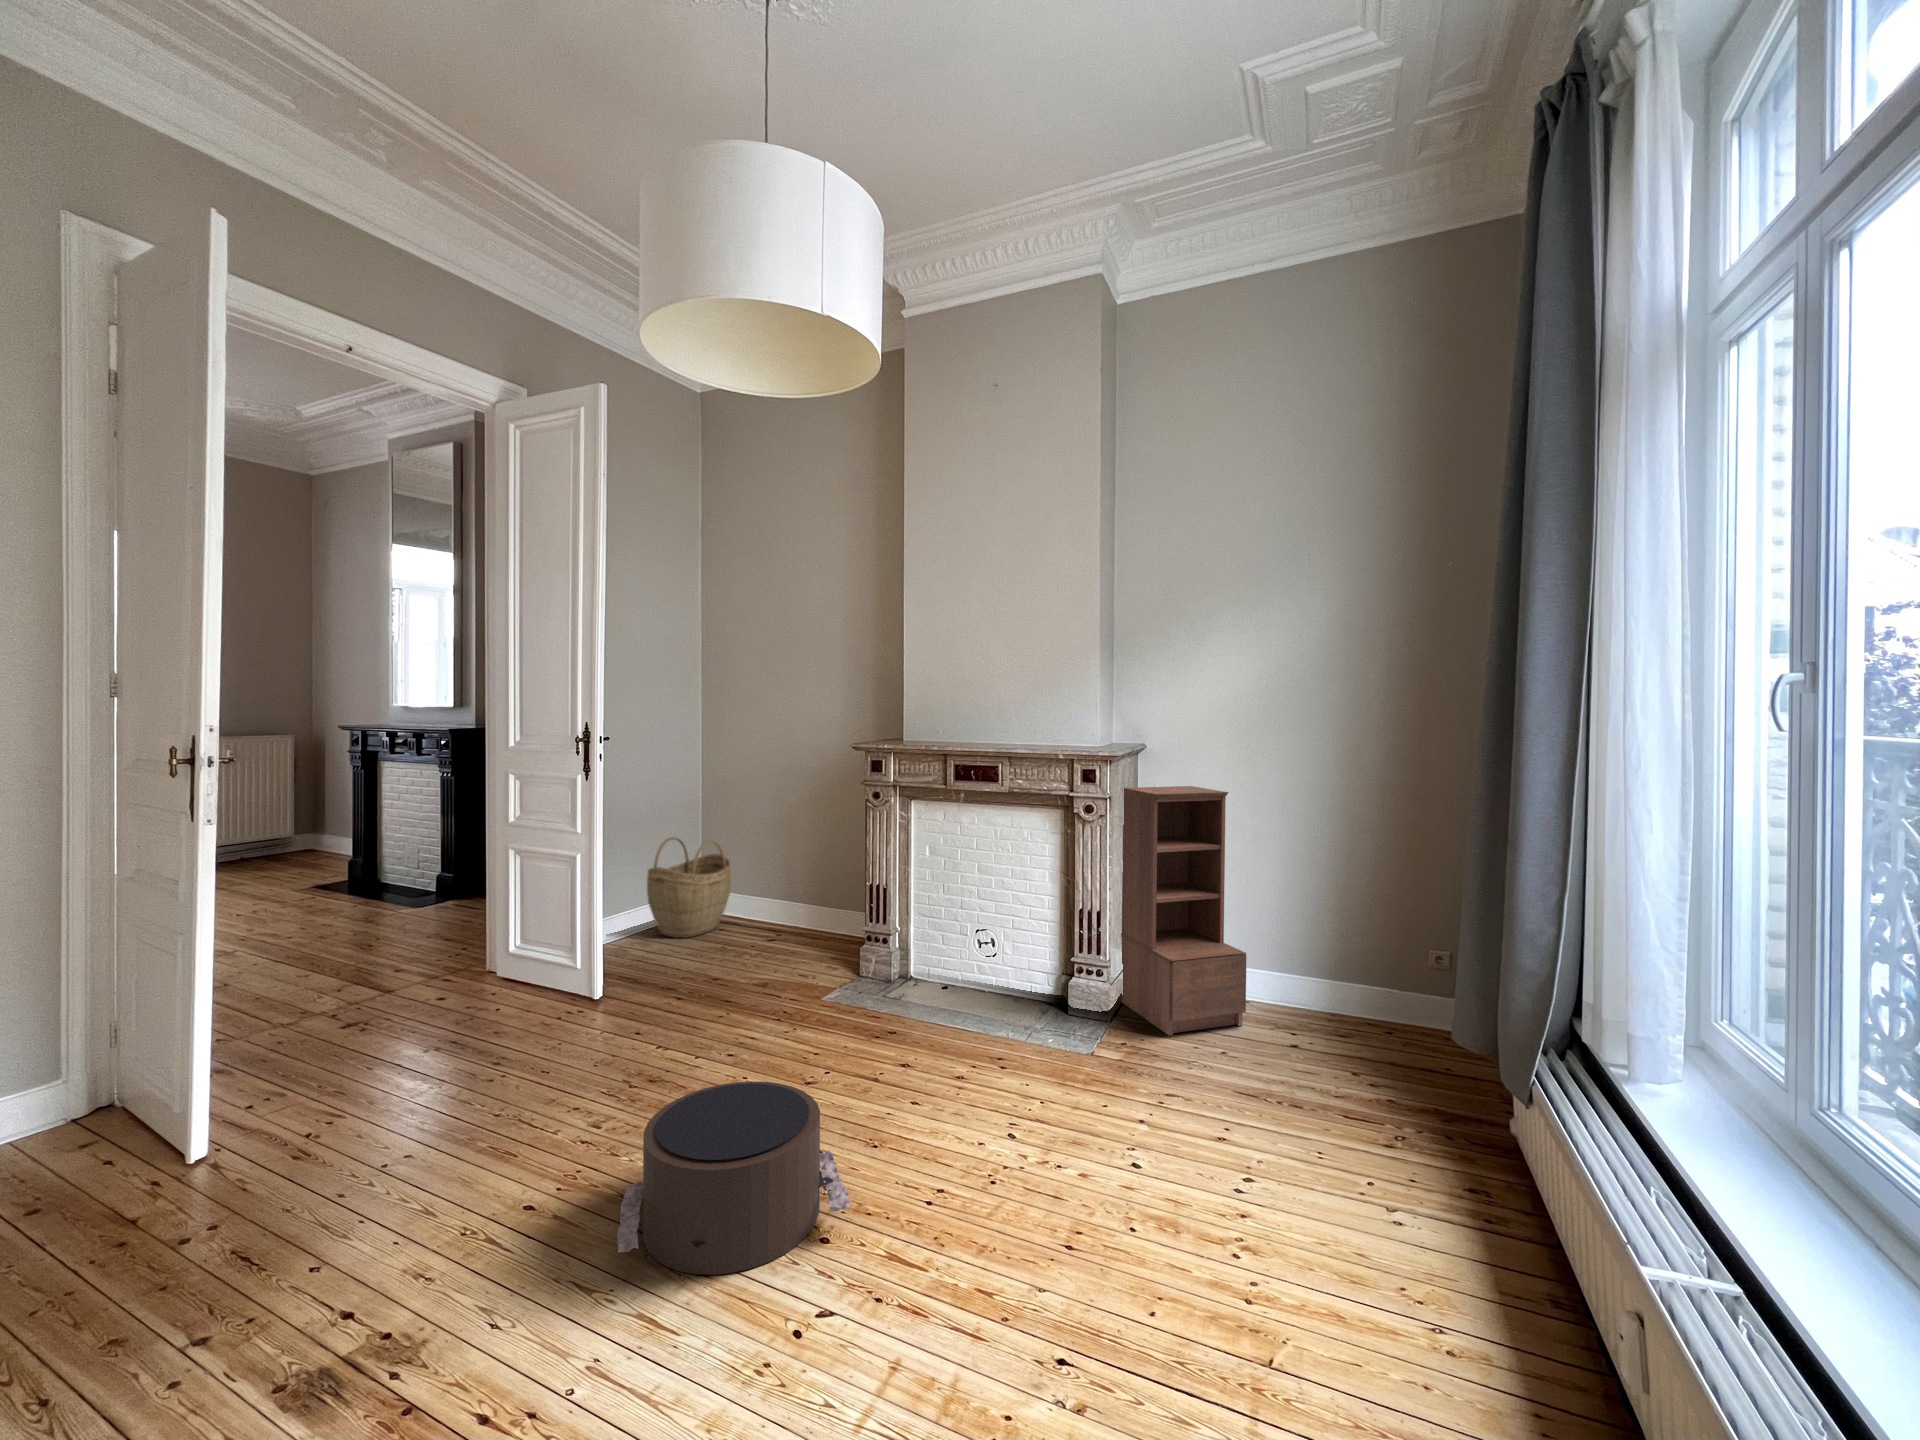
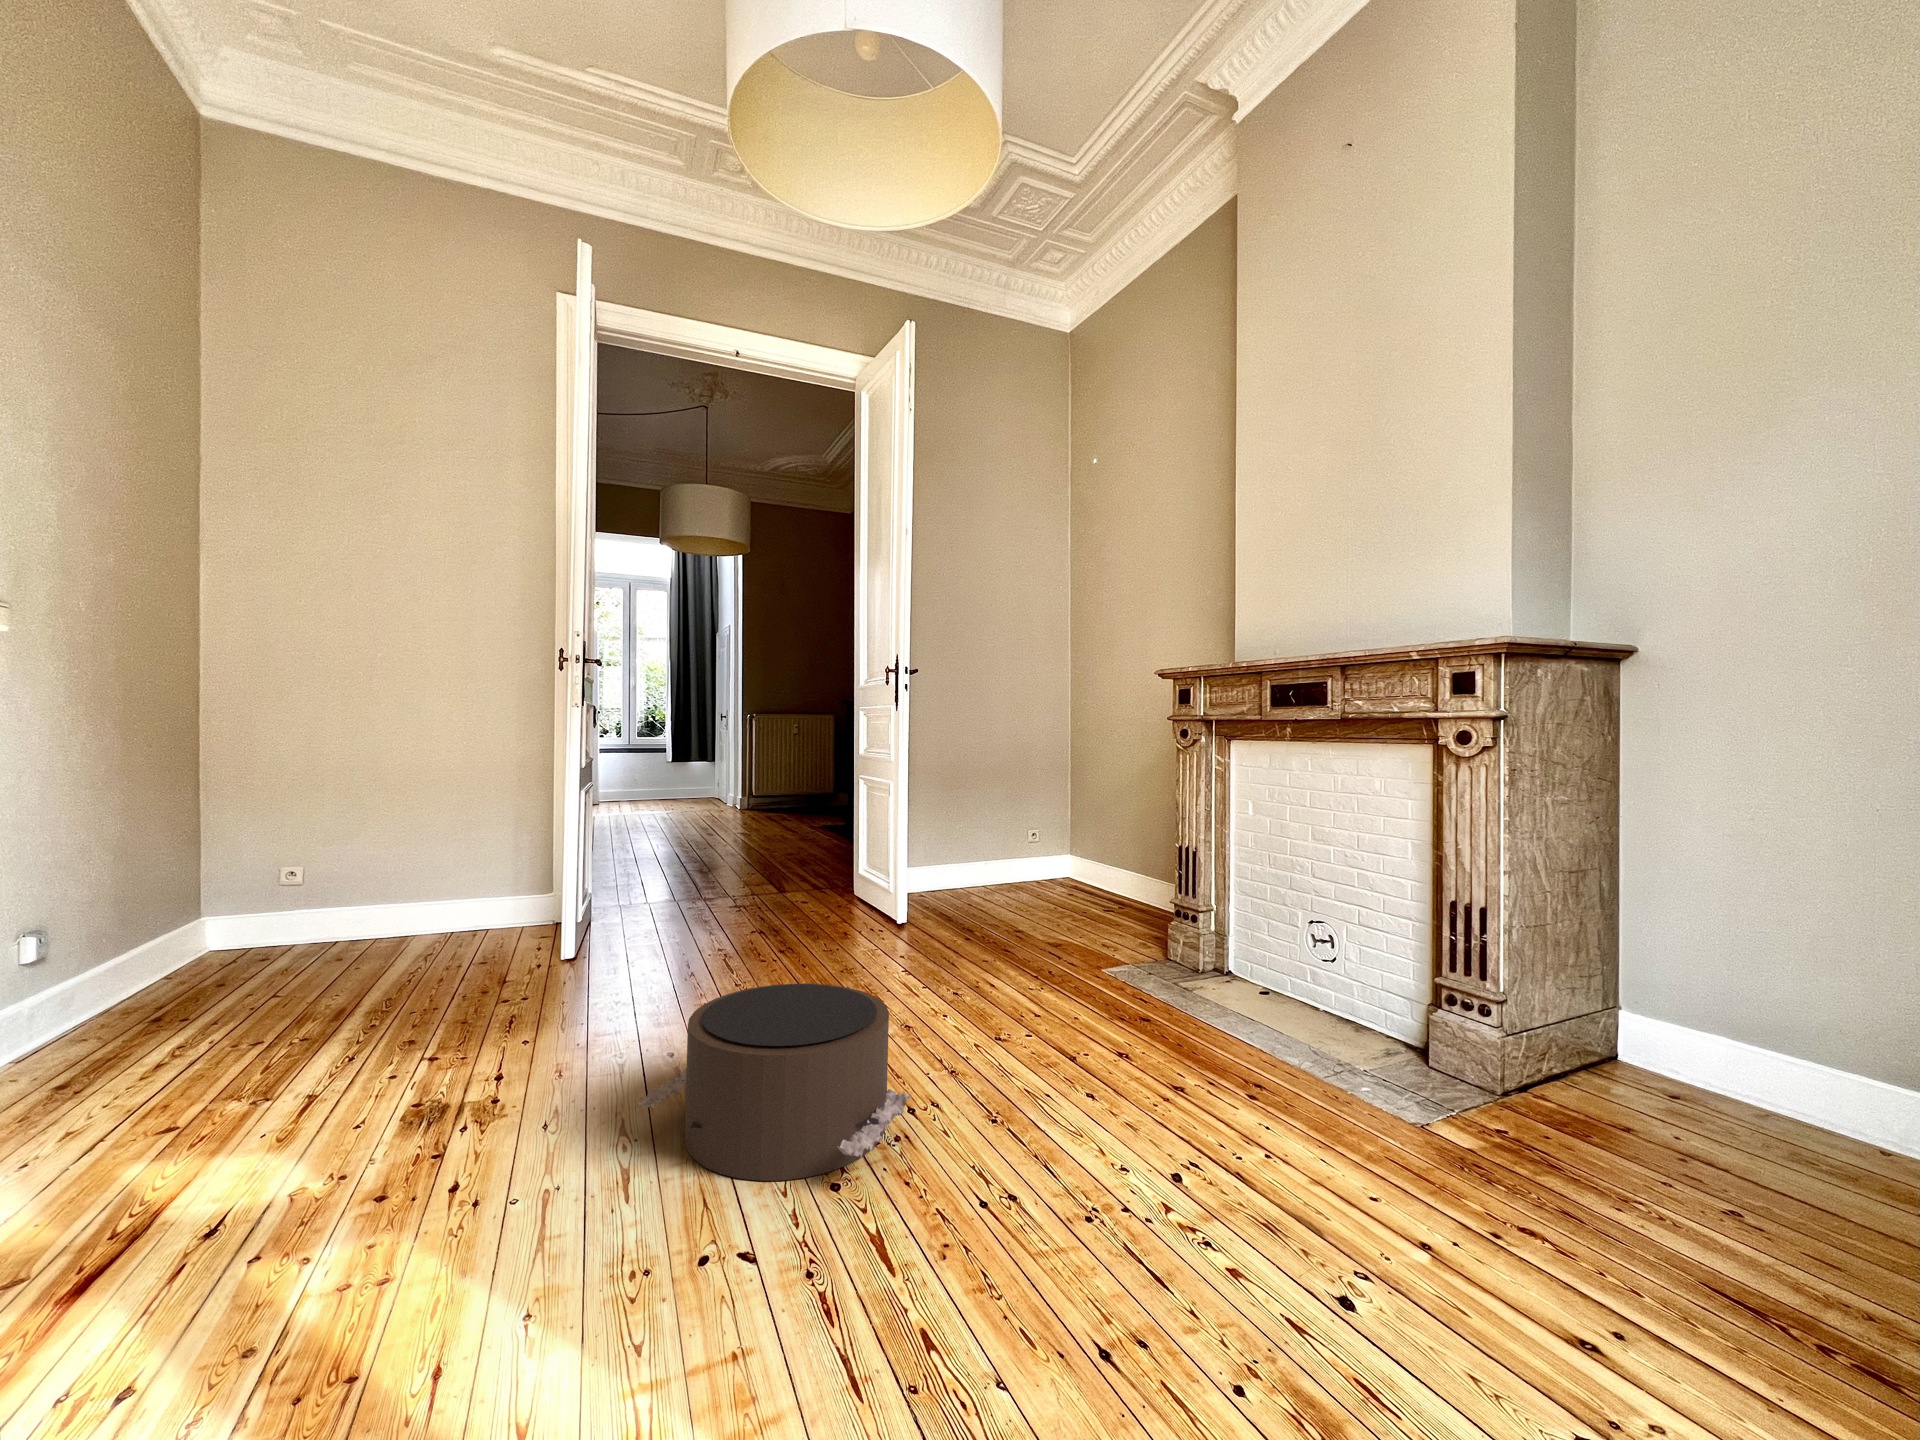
bookshelf: present [1121,786,1246,1036] -> none [1550,715,1825,1181]
woven basket: present [647,837,731,938] -> none [1002,792,1088,895]

